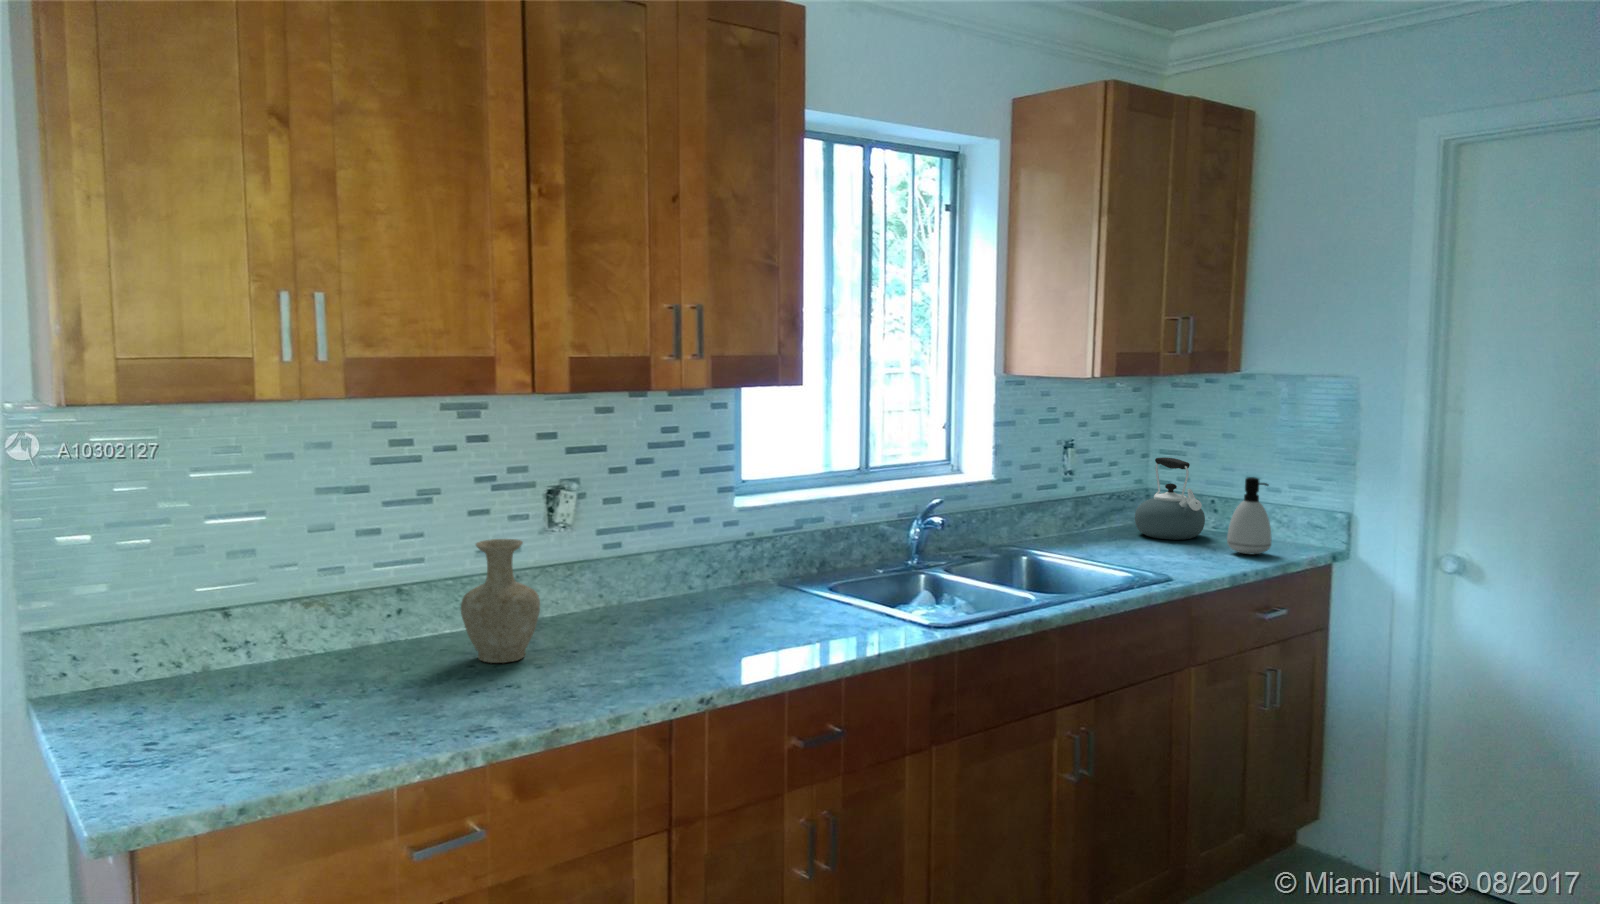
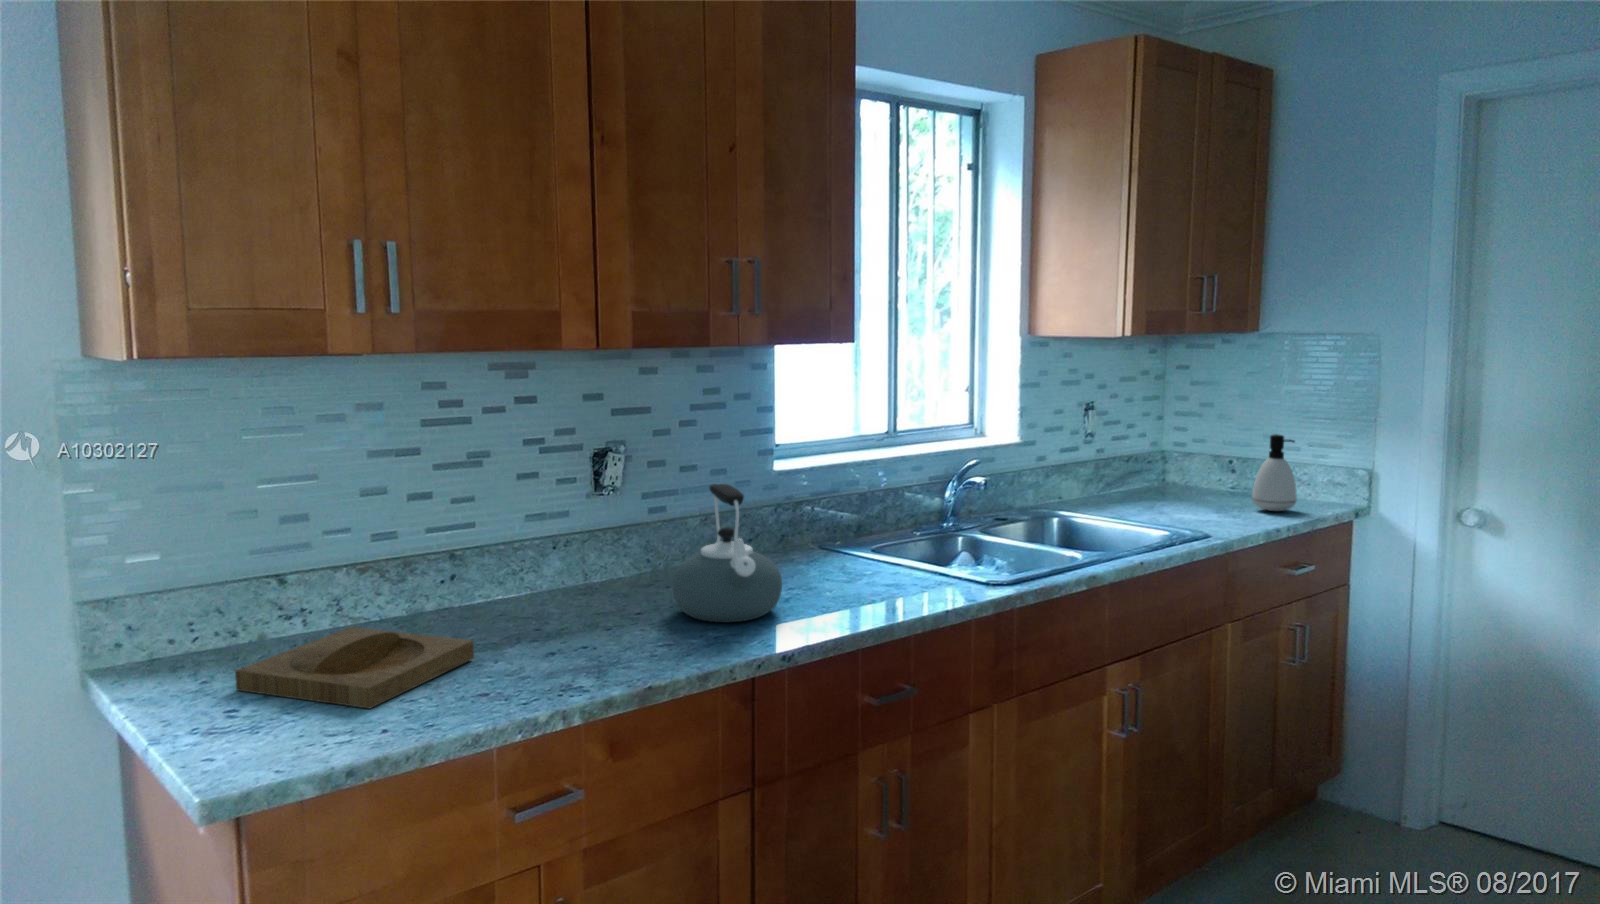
kettle: present [1135,457,1205,540] -> present [672,484,782,622]
vase: present [461,539,540,663] -> none [525,499,605,626]
tray: none [163,660,399,745] -> present [235,627,474,709]

